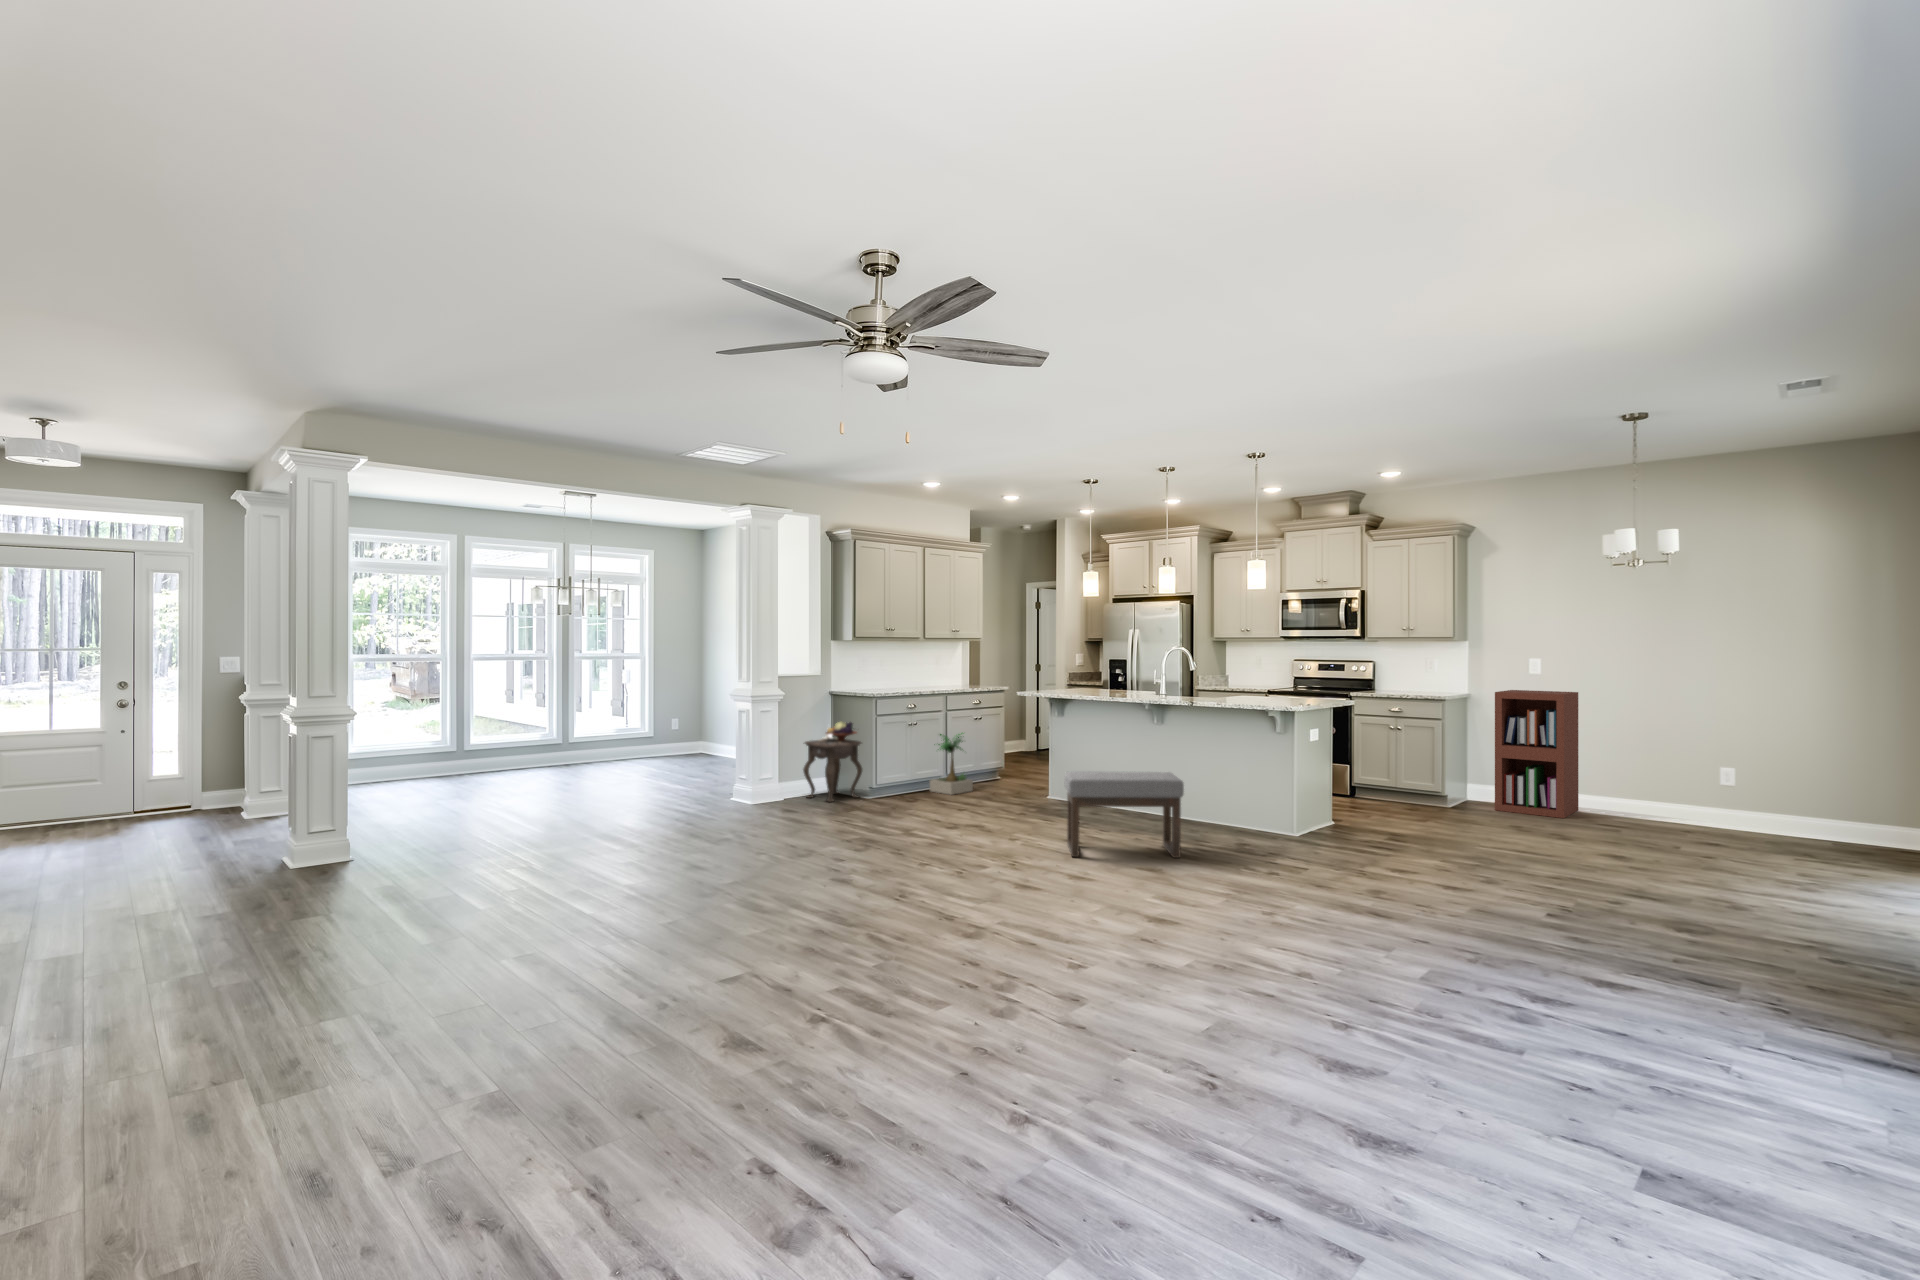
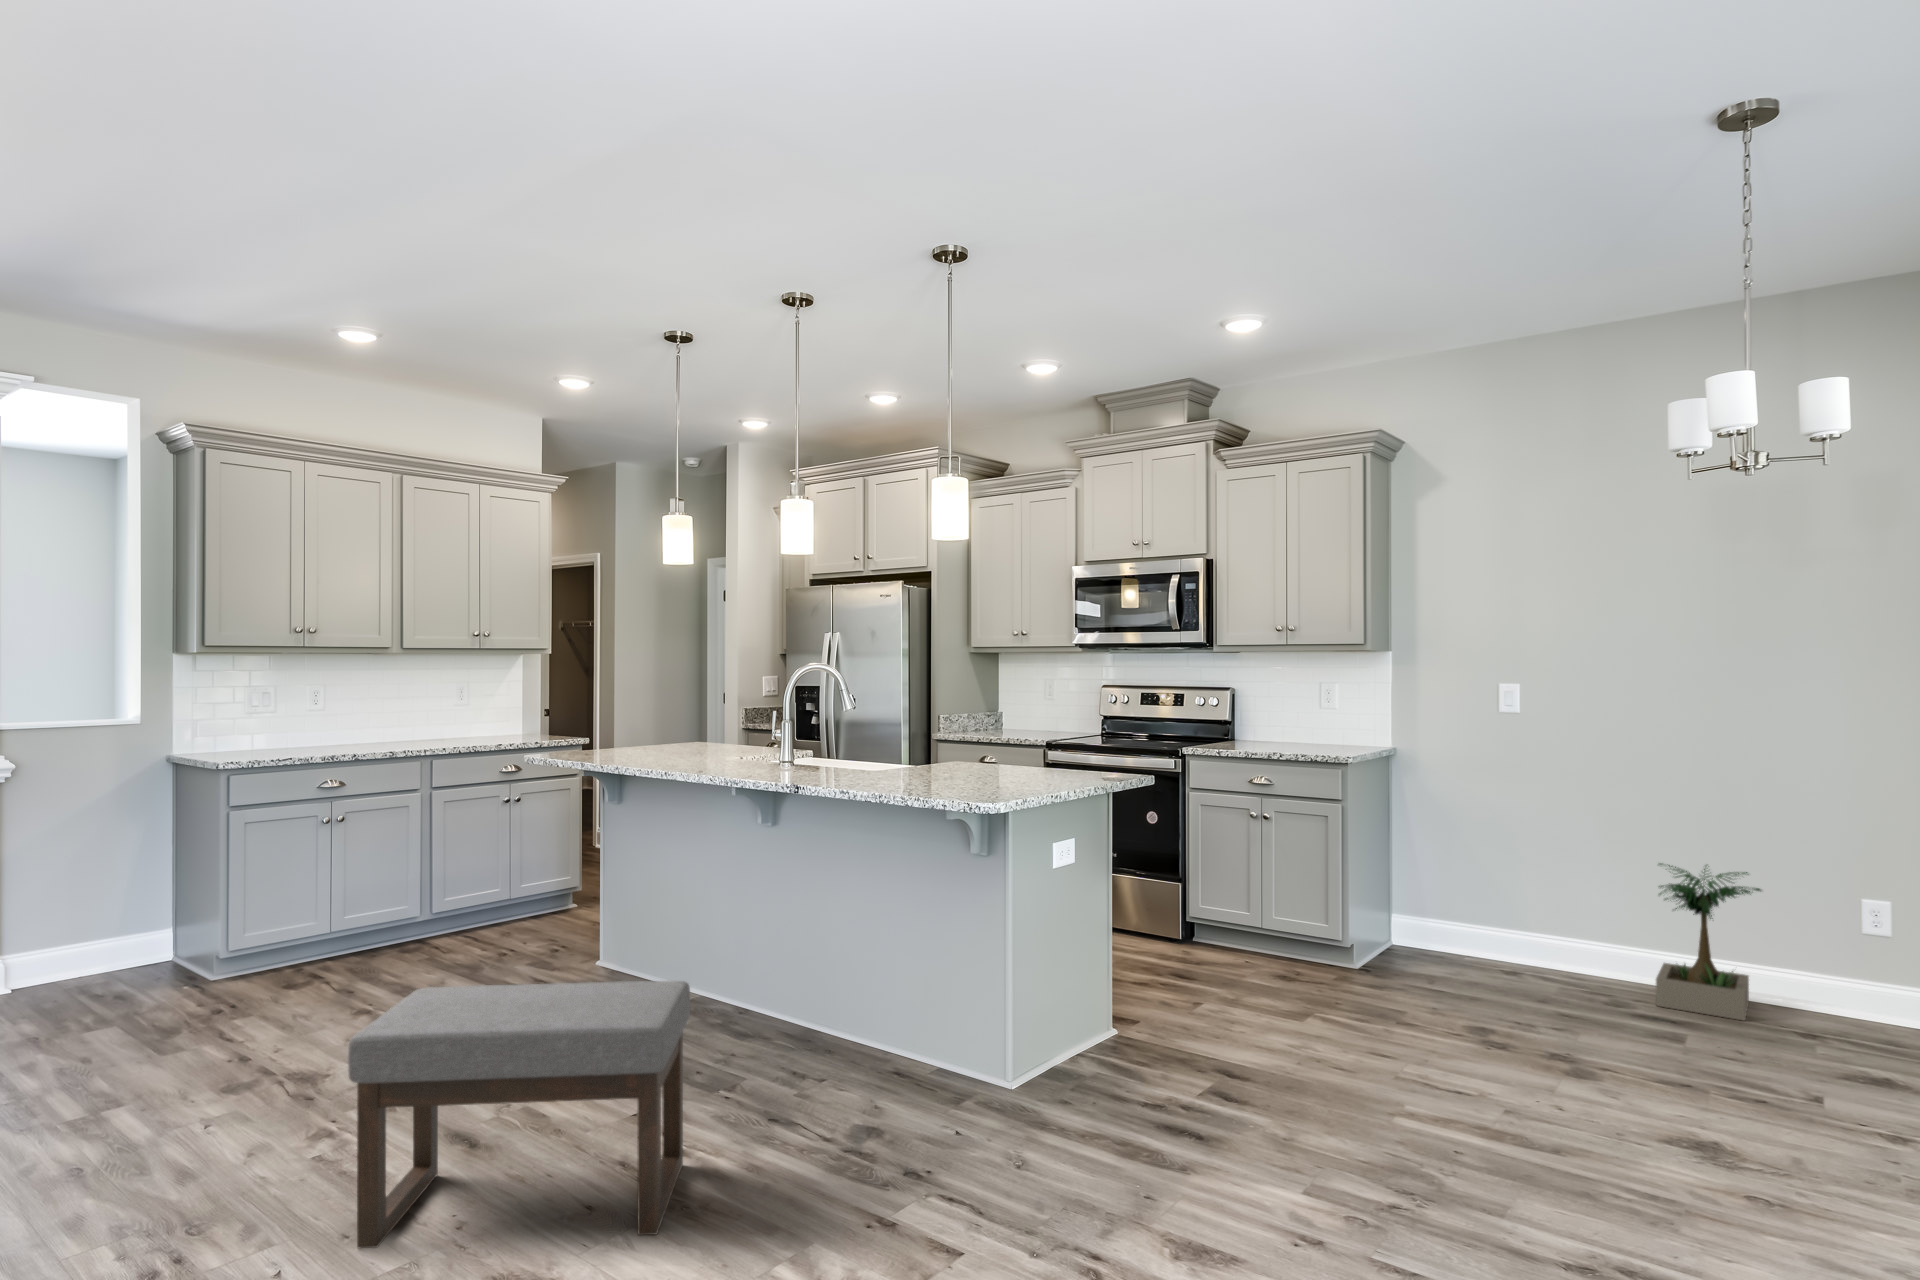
bookshelf: present [1495,690,1579,818] -> none [1440,741,1593,1001]
side table: present [803,722,862,802] -> none [57,821,196,1005]
potted plant: present [930,733,973,795] -> present [1656,863,1761,1020]

